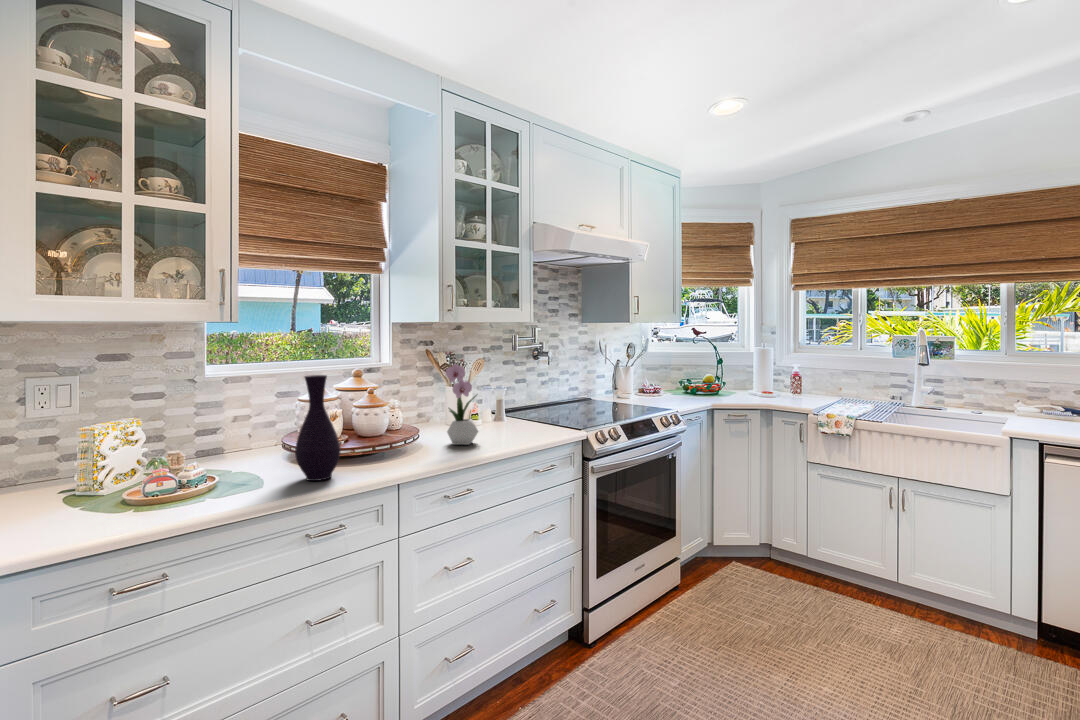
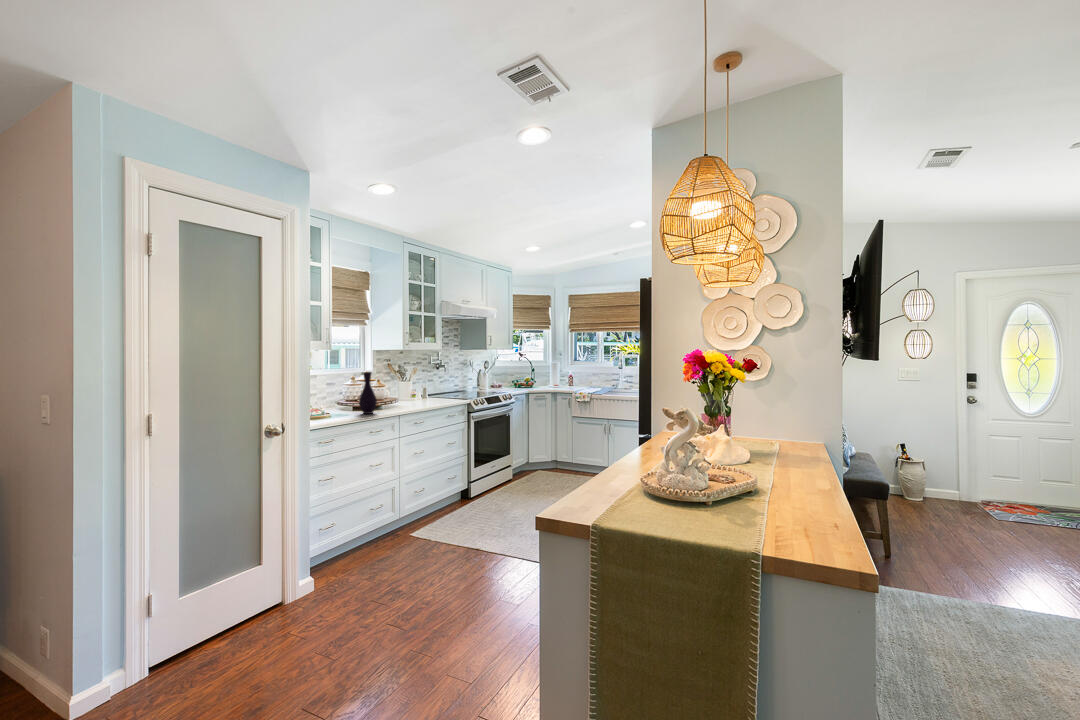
flower arrangement: present [445,351,478,445] -> none [408,363,423,405]

